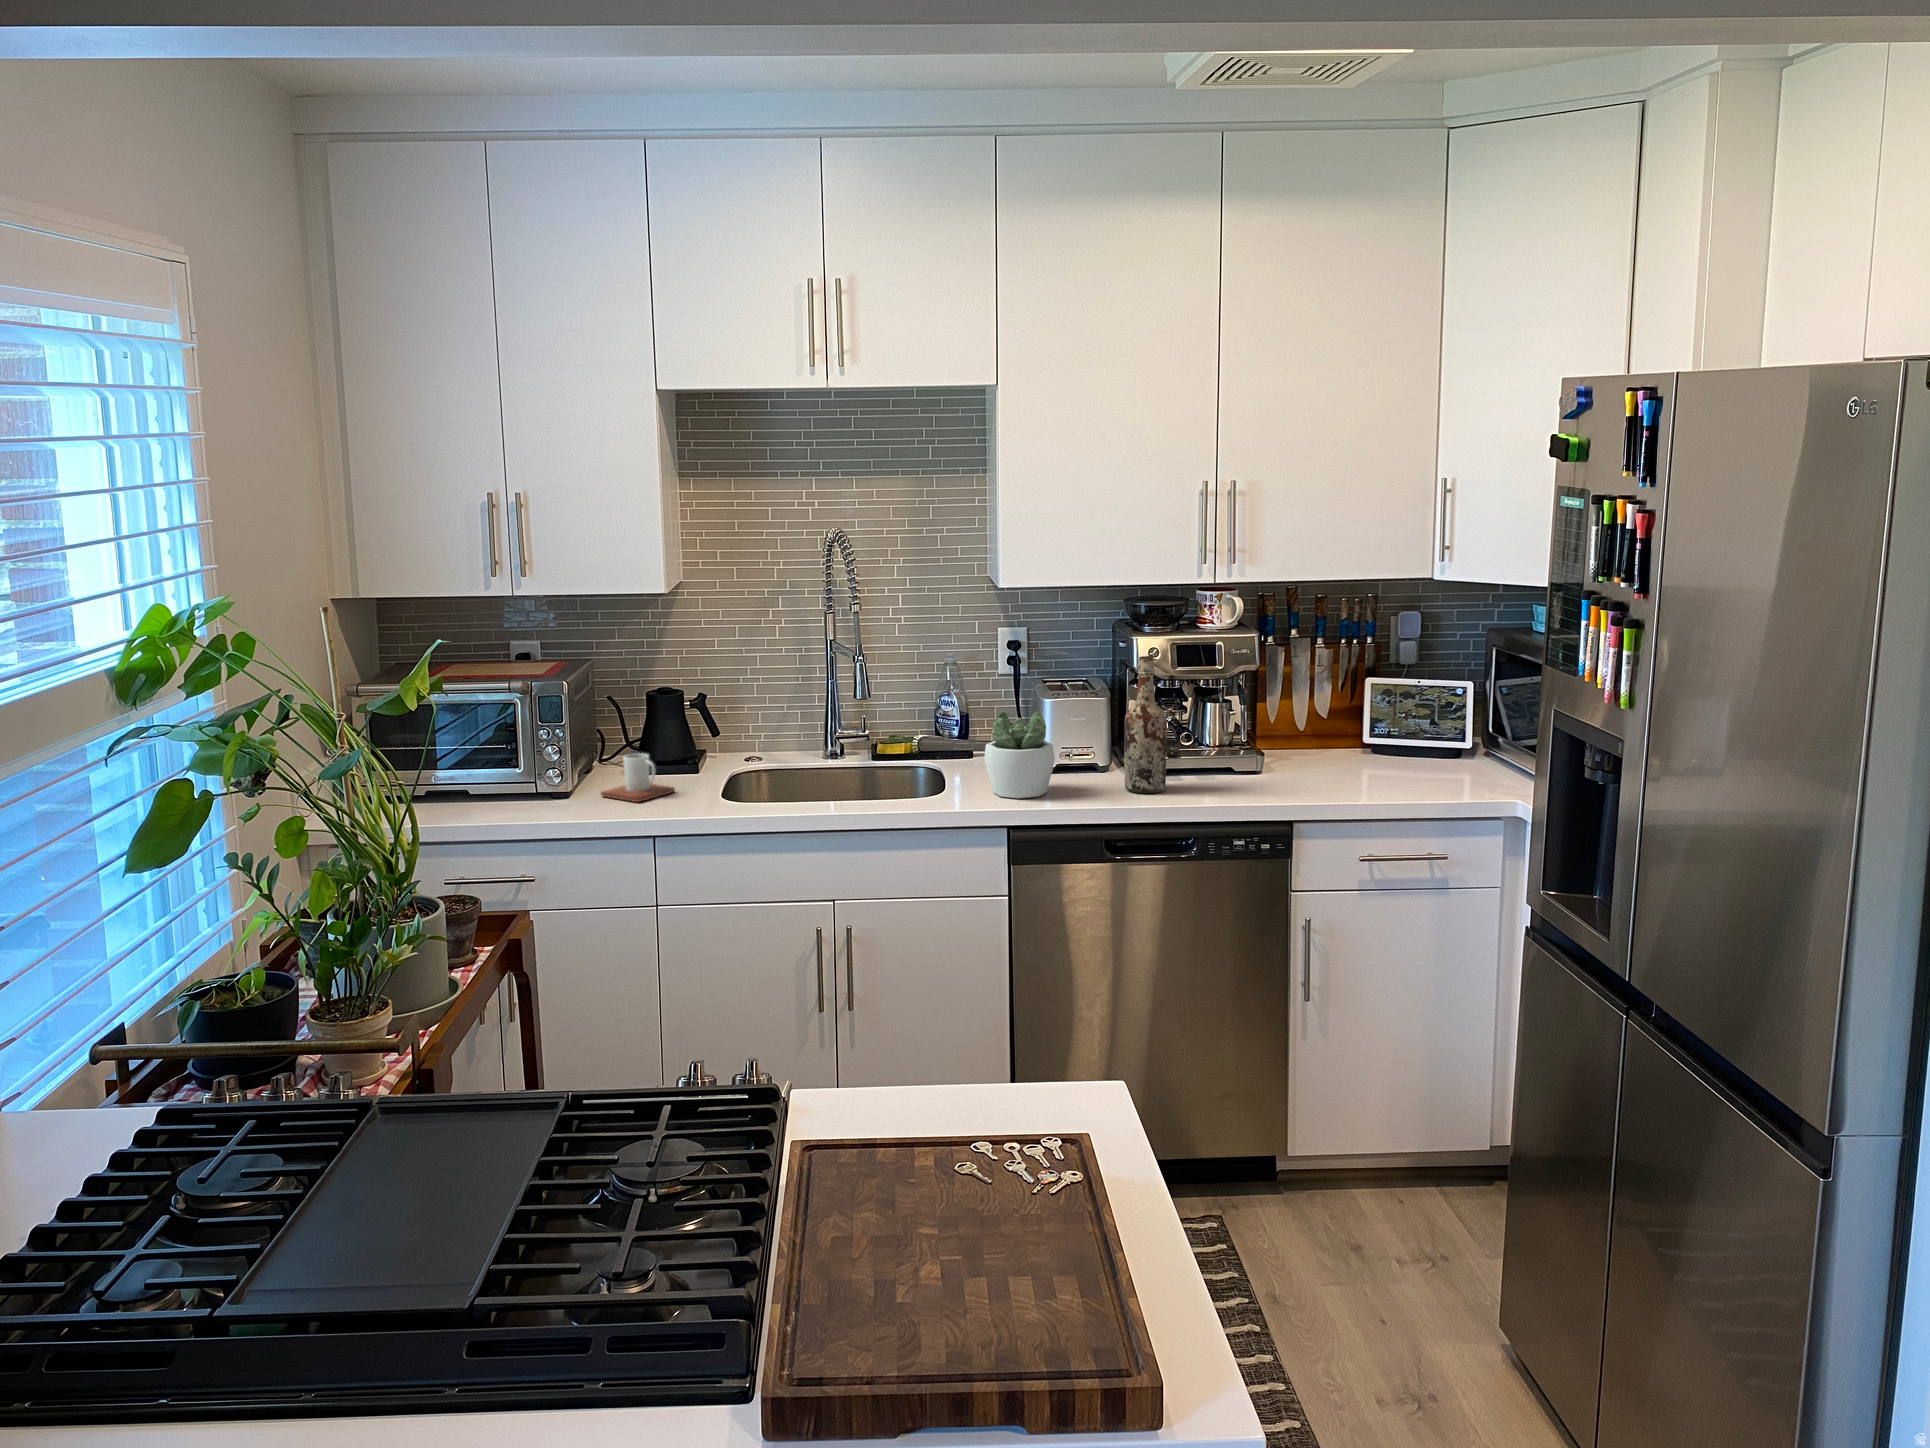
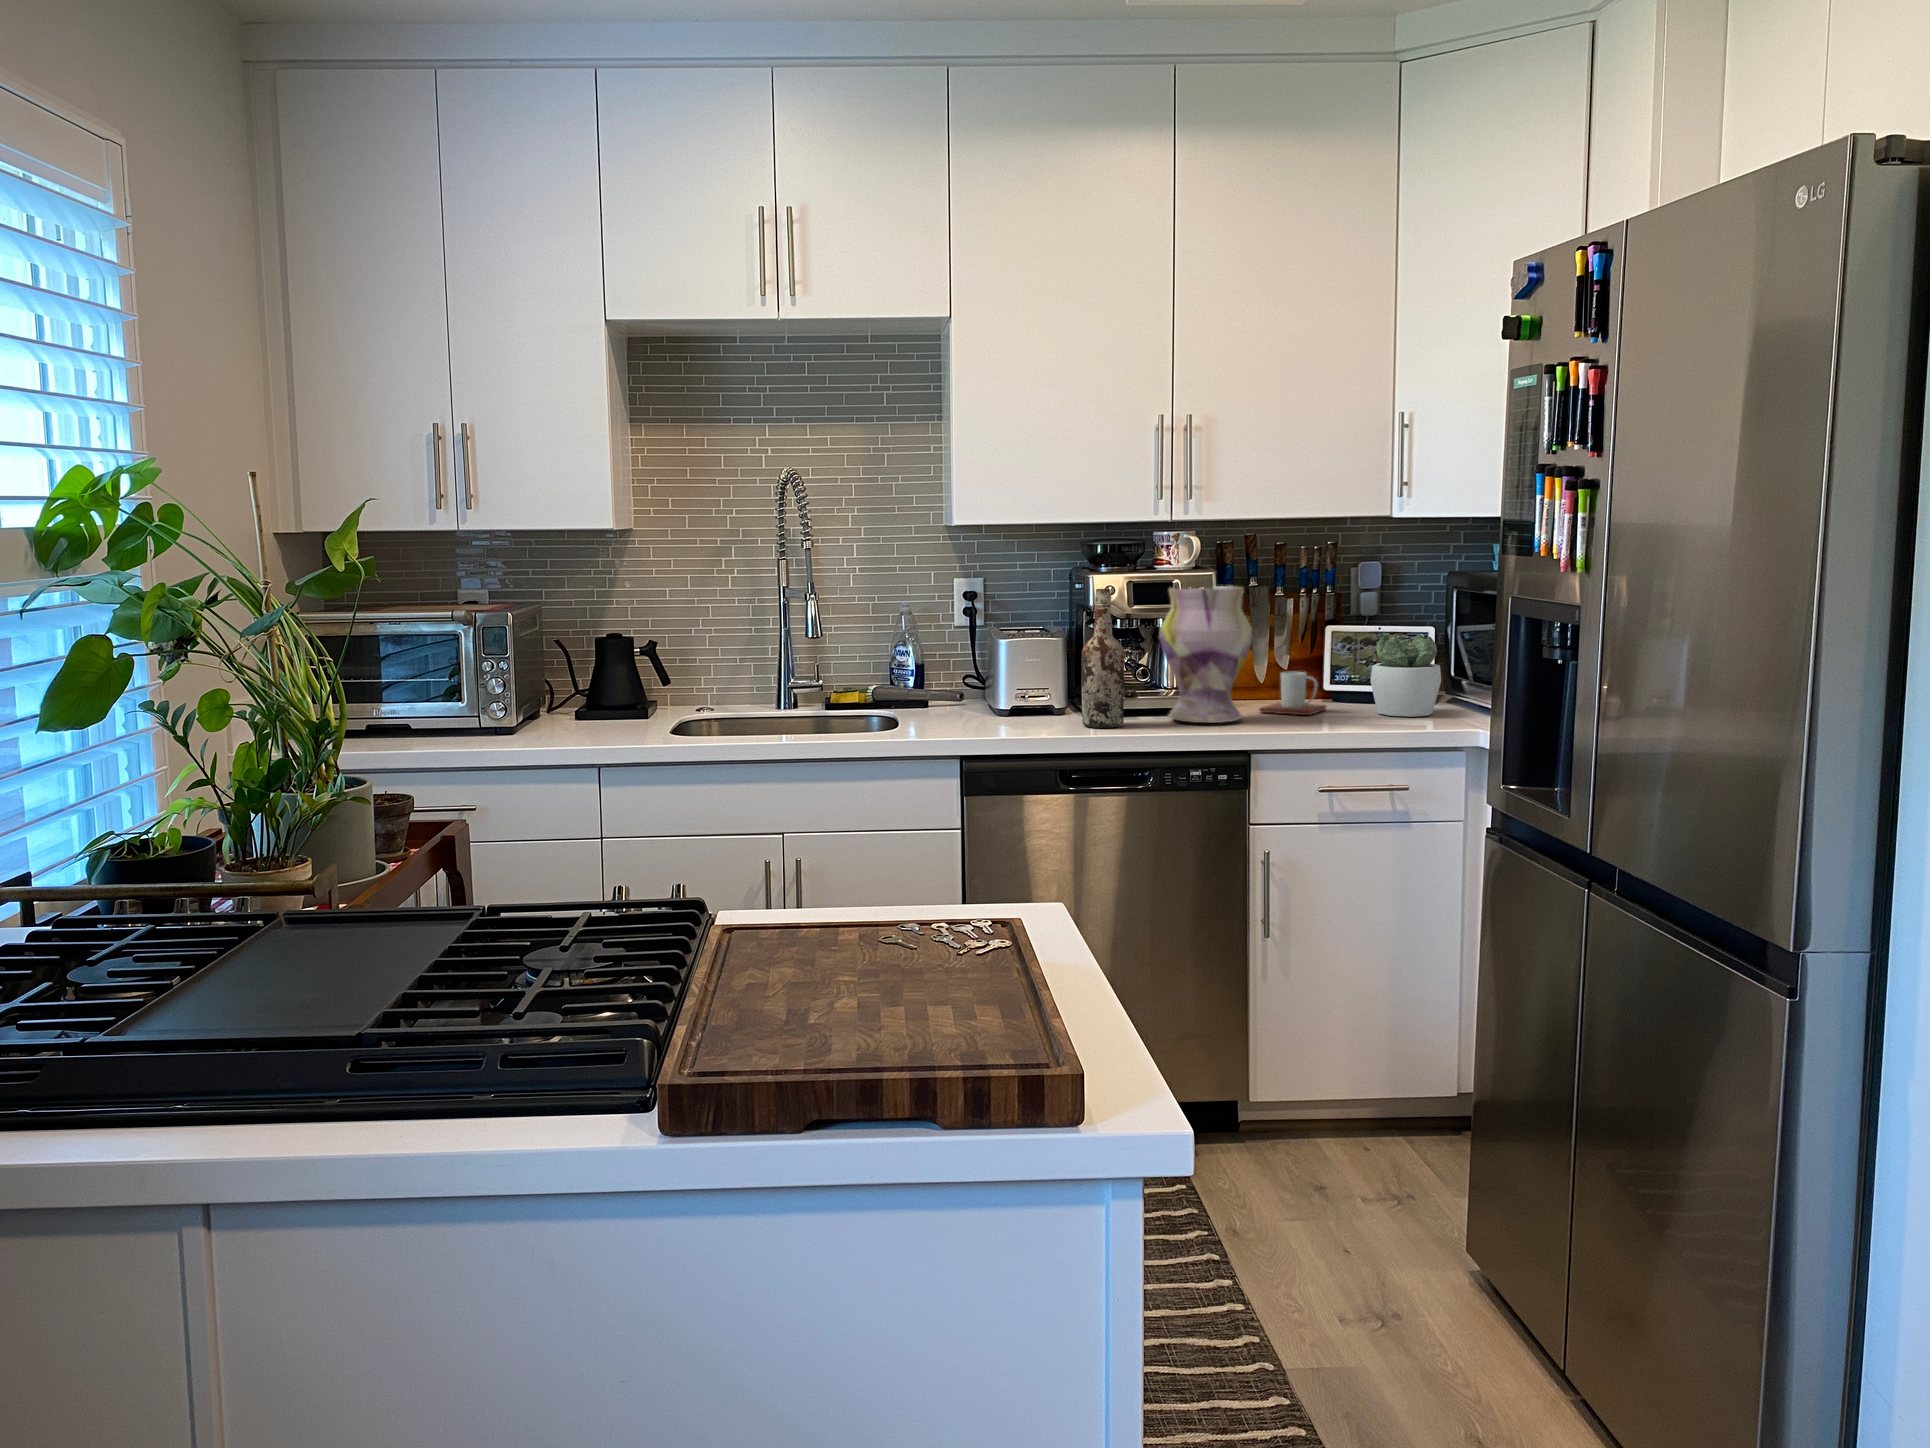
vase: none [1201,649,1293,788] -> present [1159,586,1253,723]
succulent plant: present [984,711,1055,798] -> present [1370,634,1441,717]
mug: present [601,753,675,802] -> present [1259,672,1326,715]

